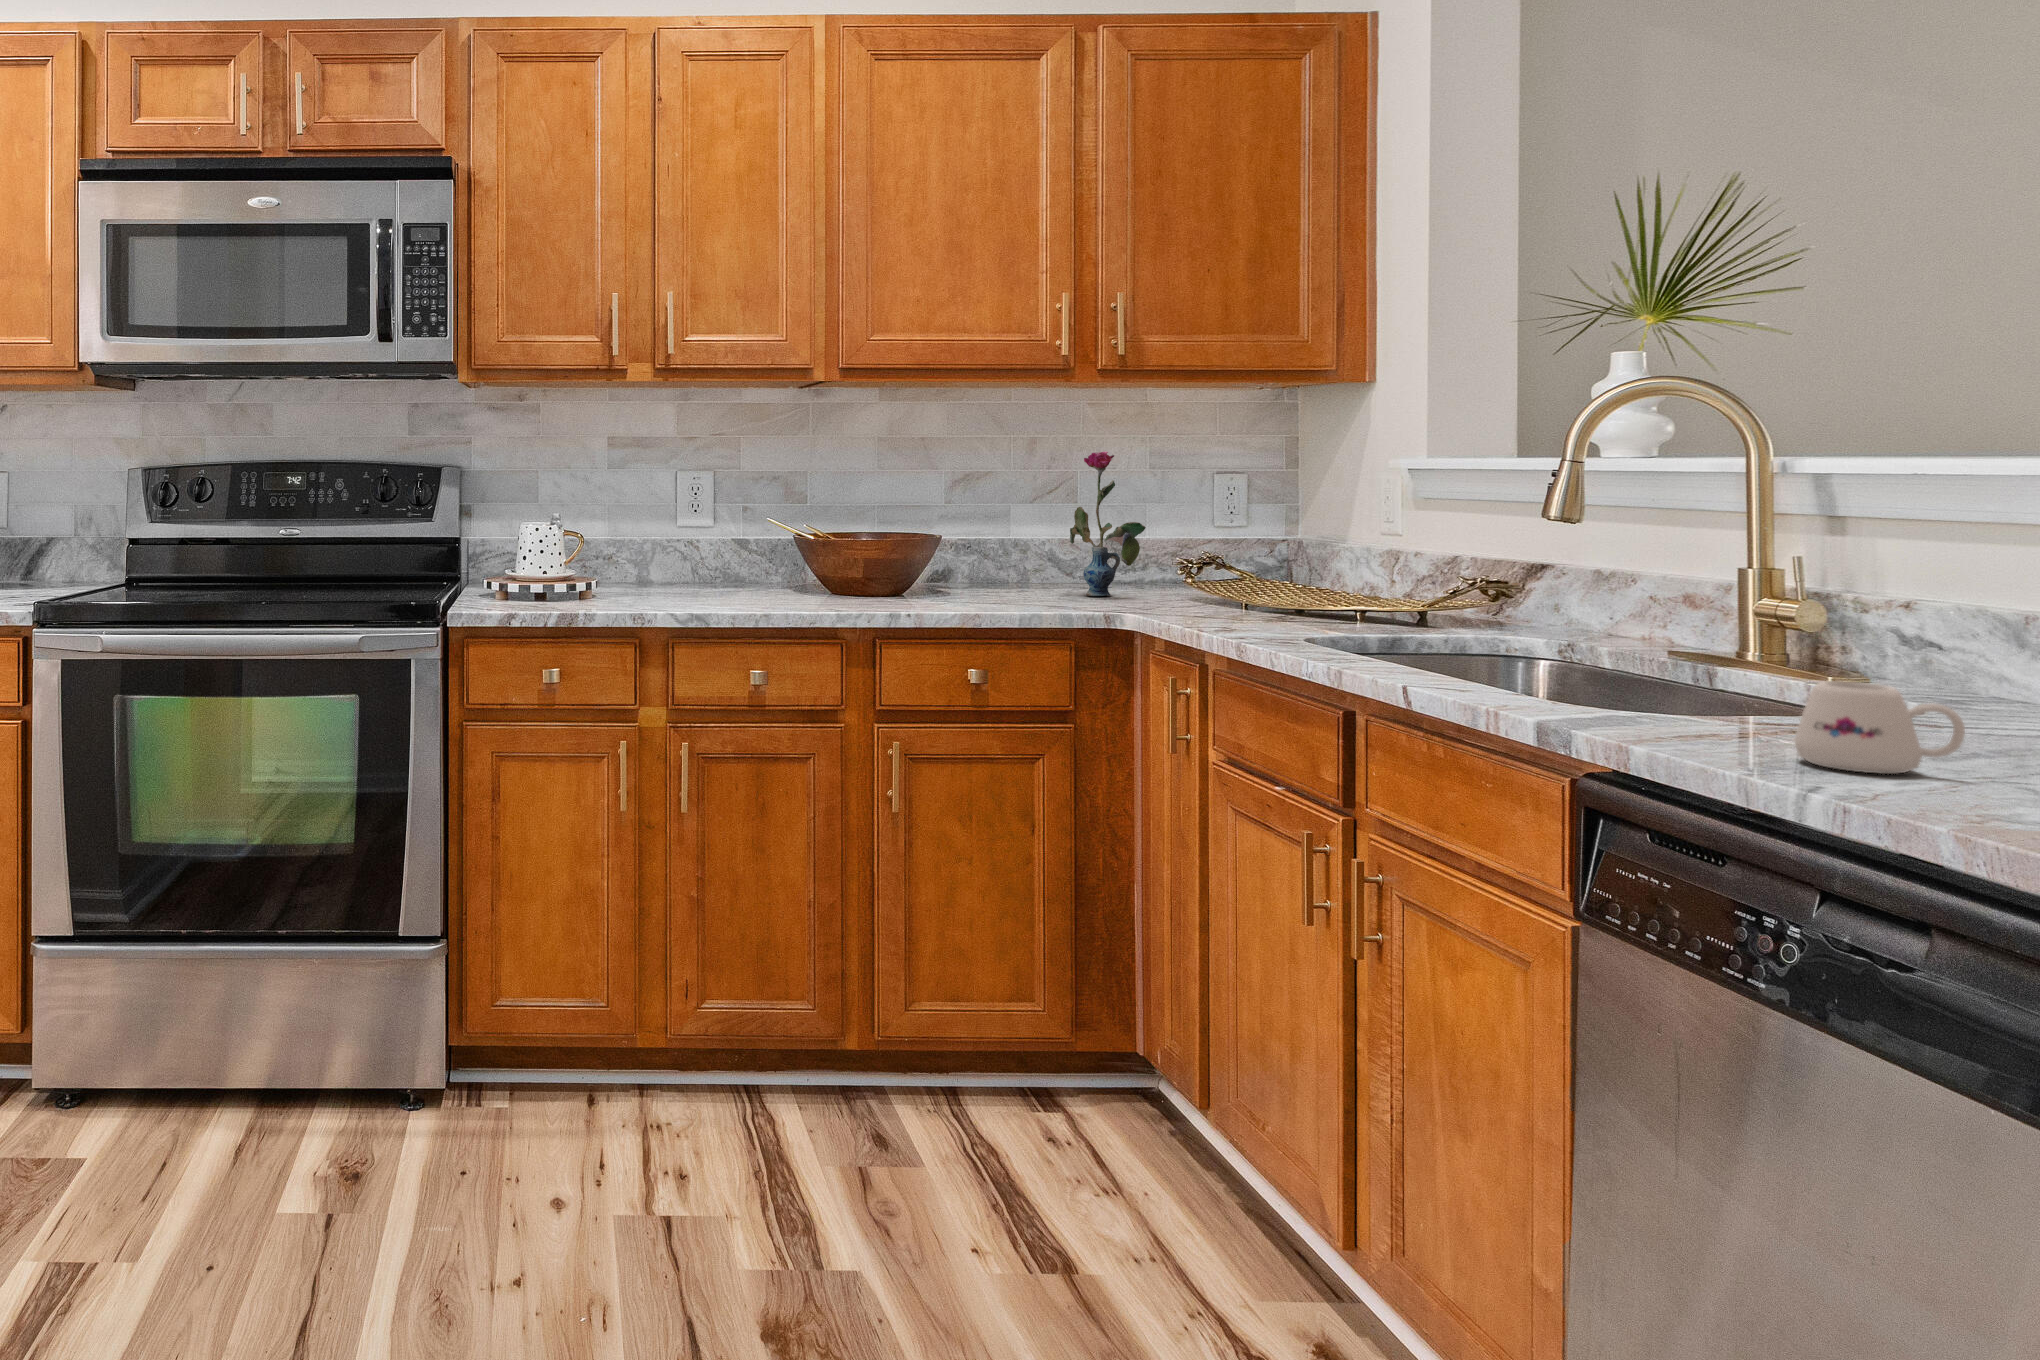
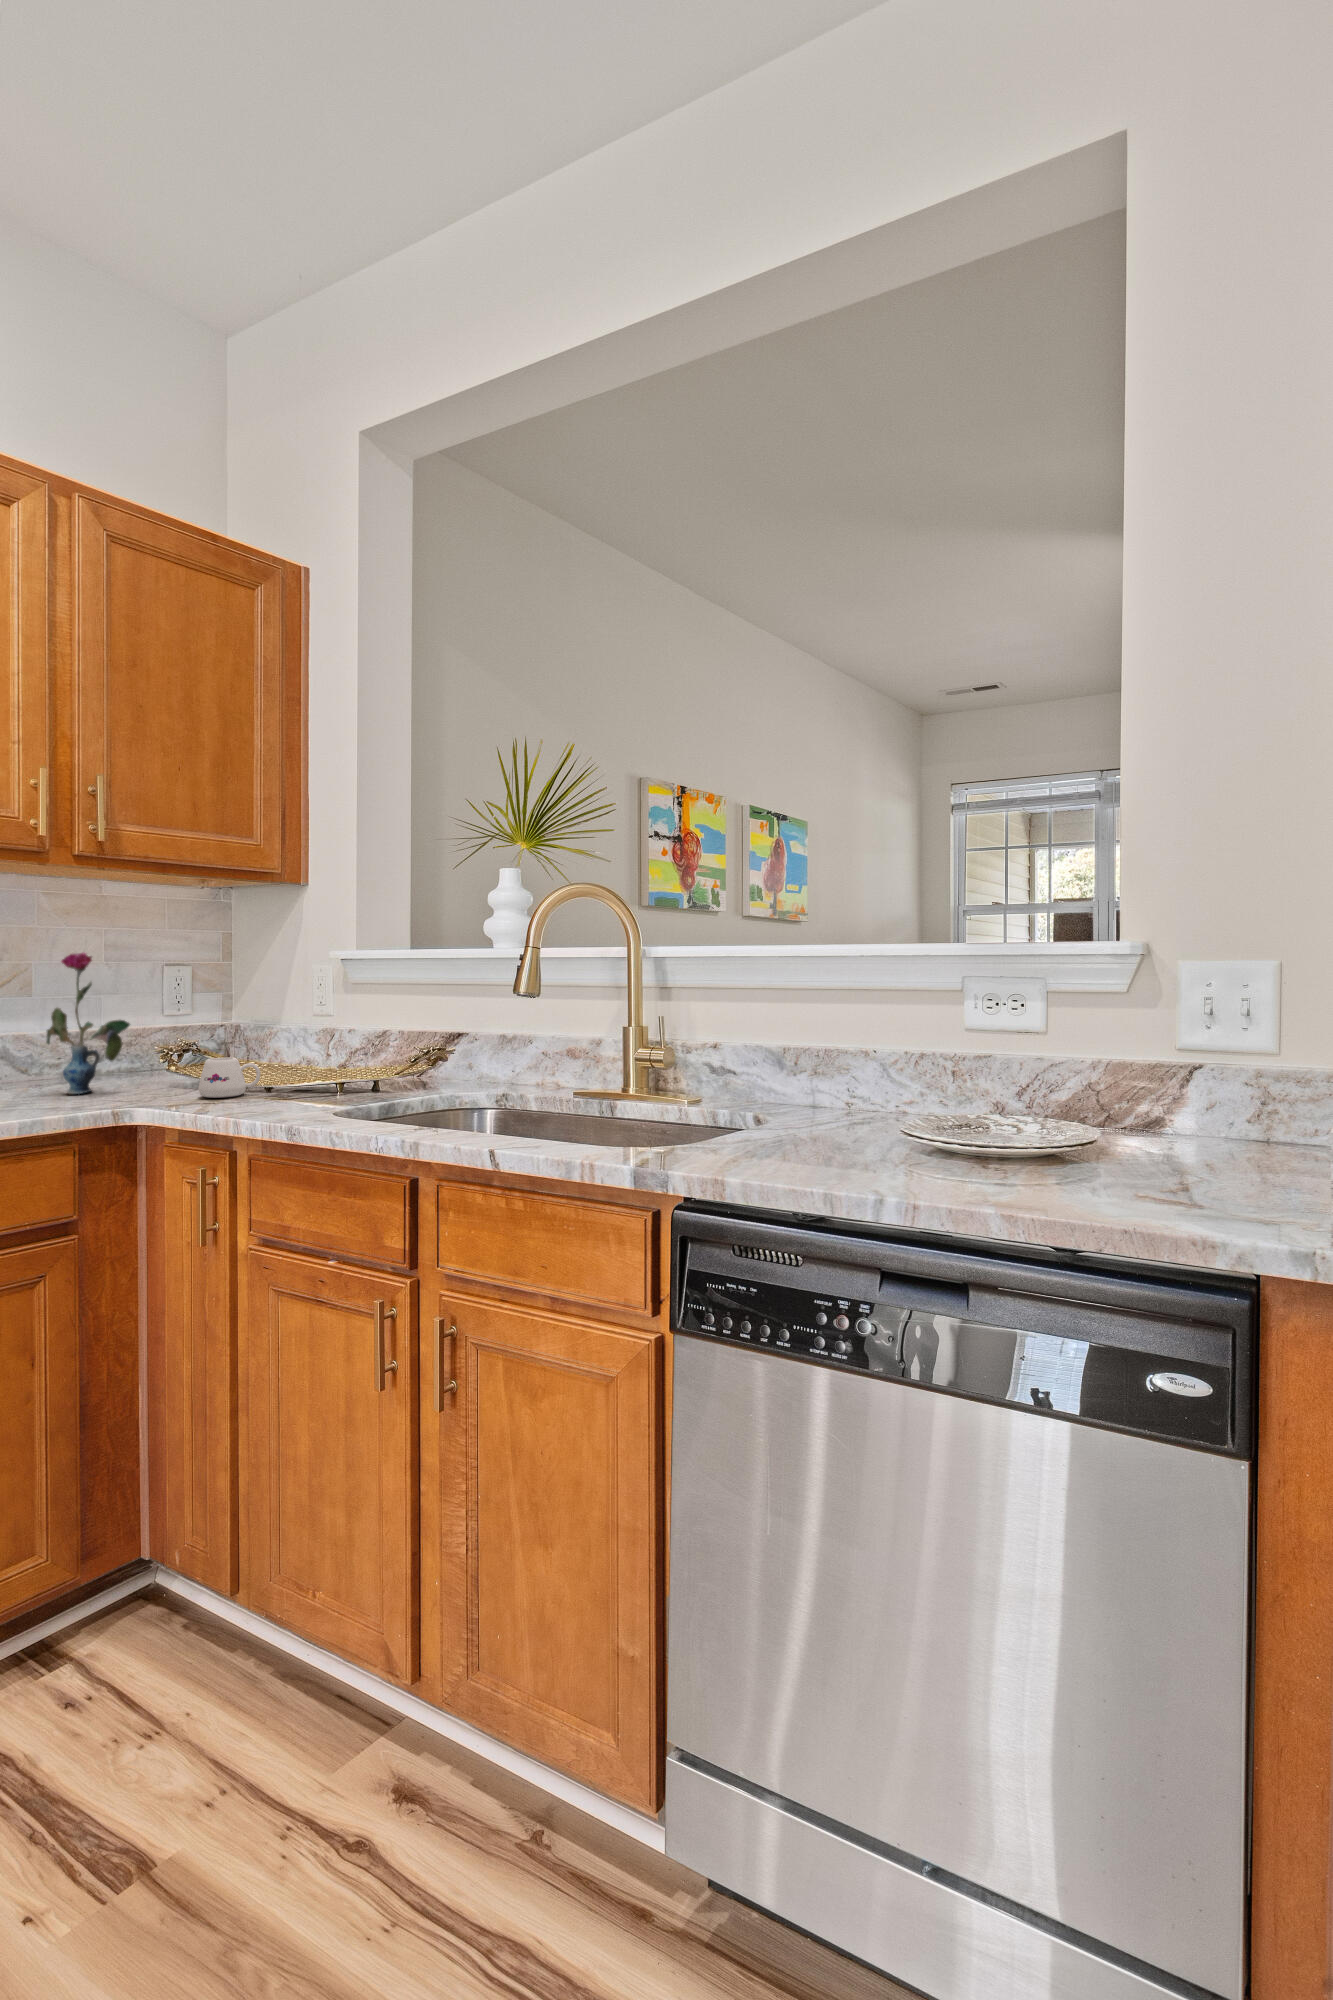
mug: present [1795,681,1965,774] -> present [198,1057,260,1098]

